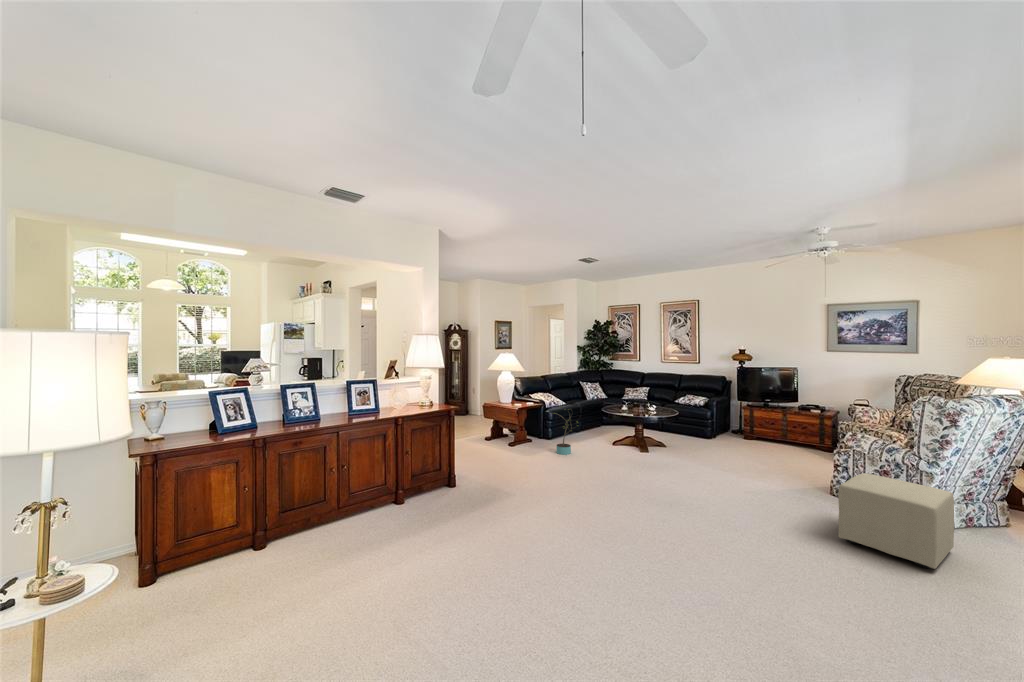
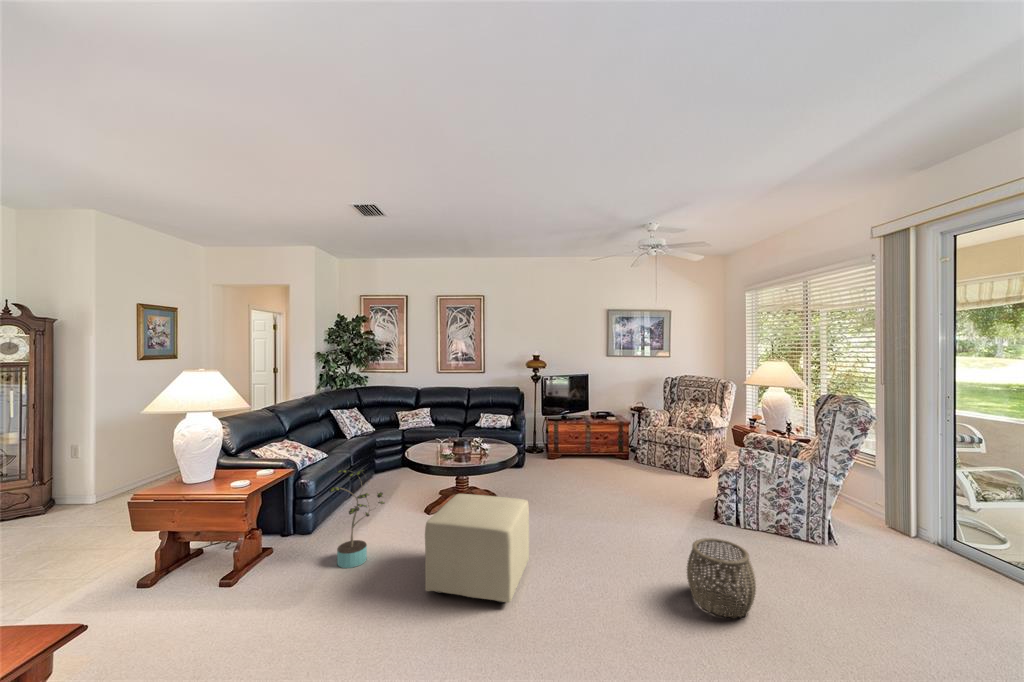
woven basket: none [723,473,771,520] -> present [687,538,756,618]
ottoman: present [838,473,954,569] -> present [425,494,529,603]

